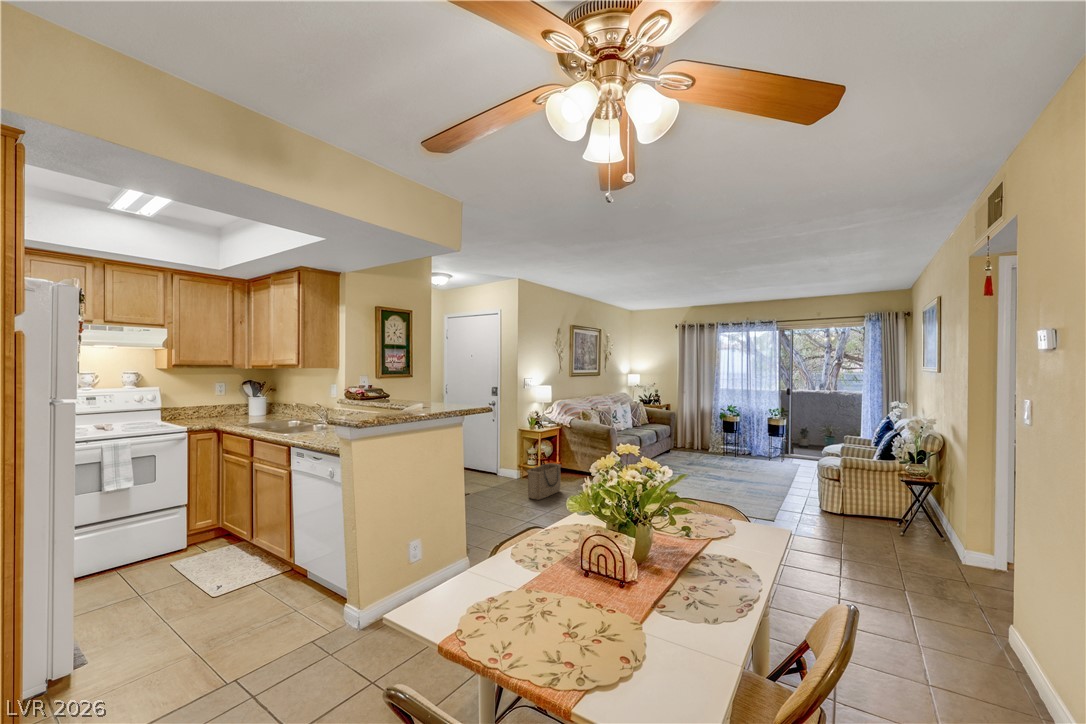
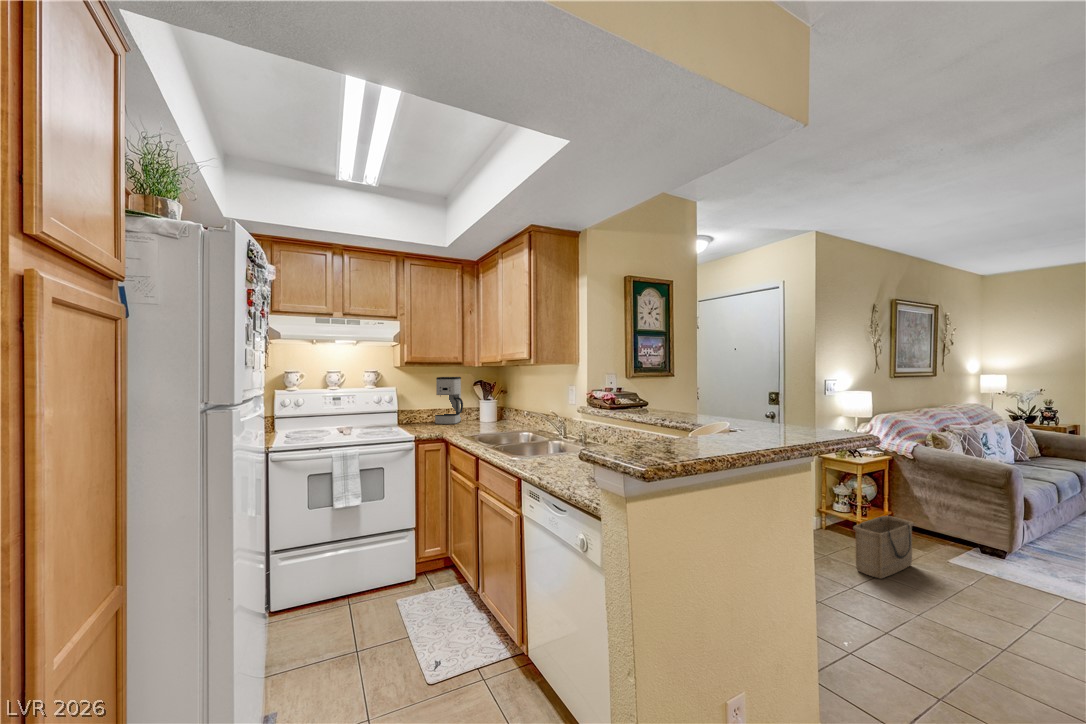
coffee maker: none [201,377,231,420] -> present [435,377,463,424]

